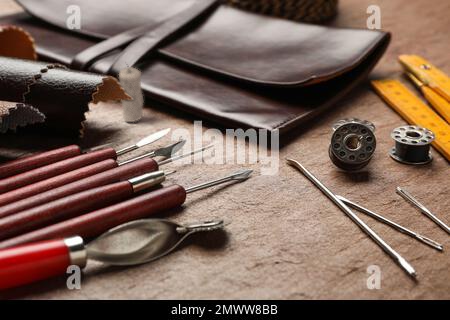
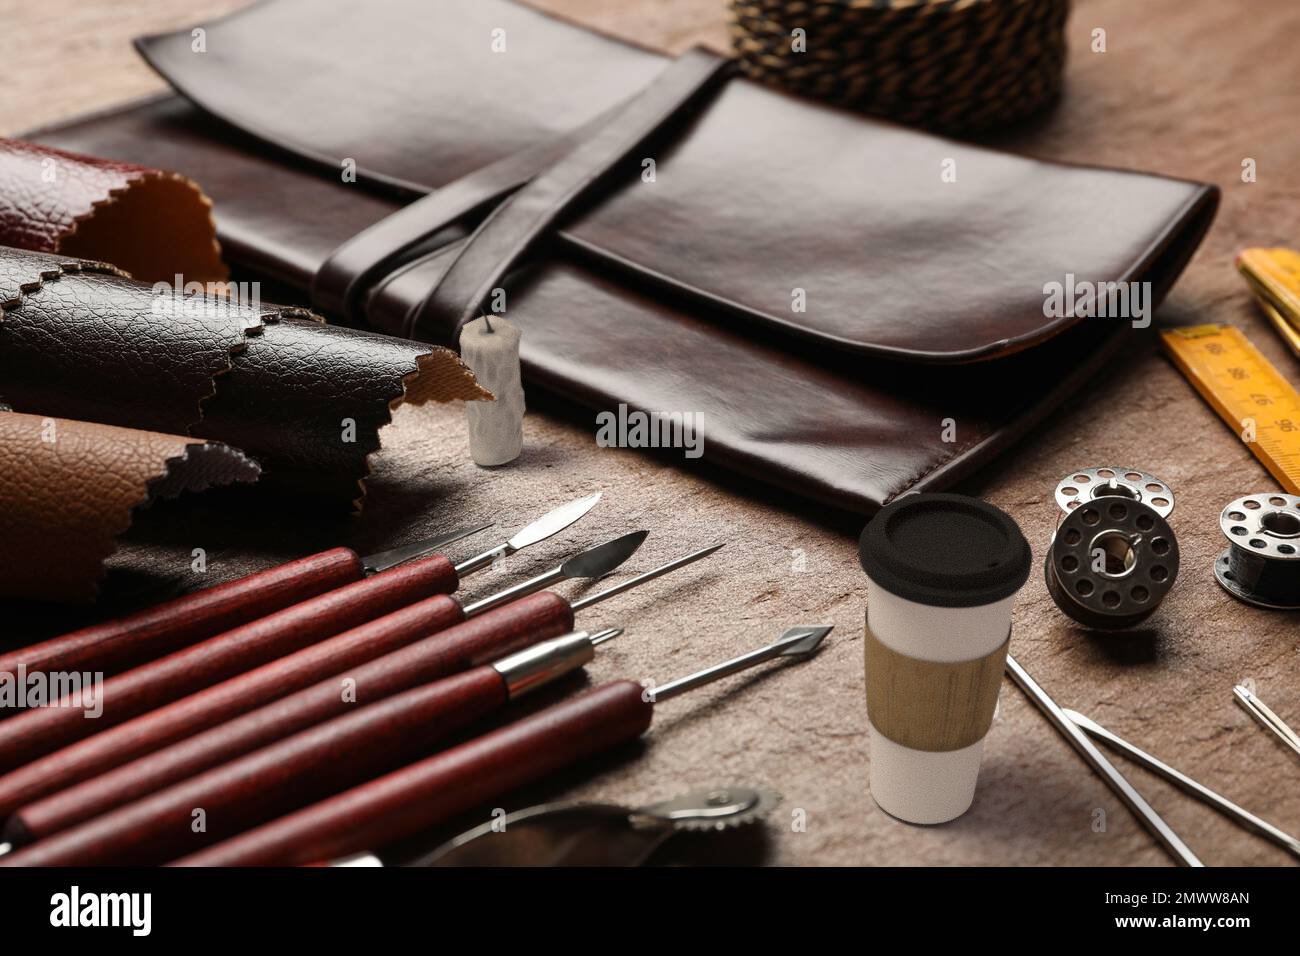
coffee cup: none [259,111,321,232] -> present [858,493,1033,824]

